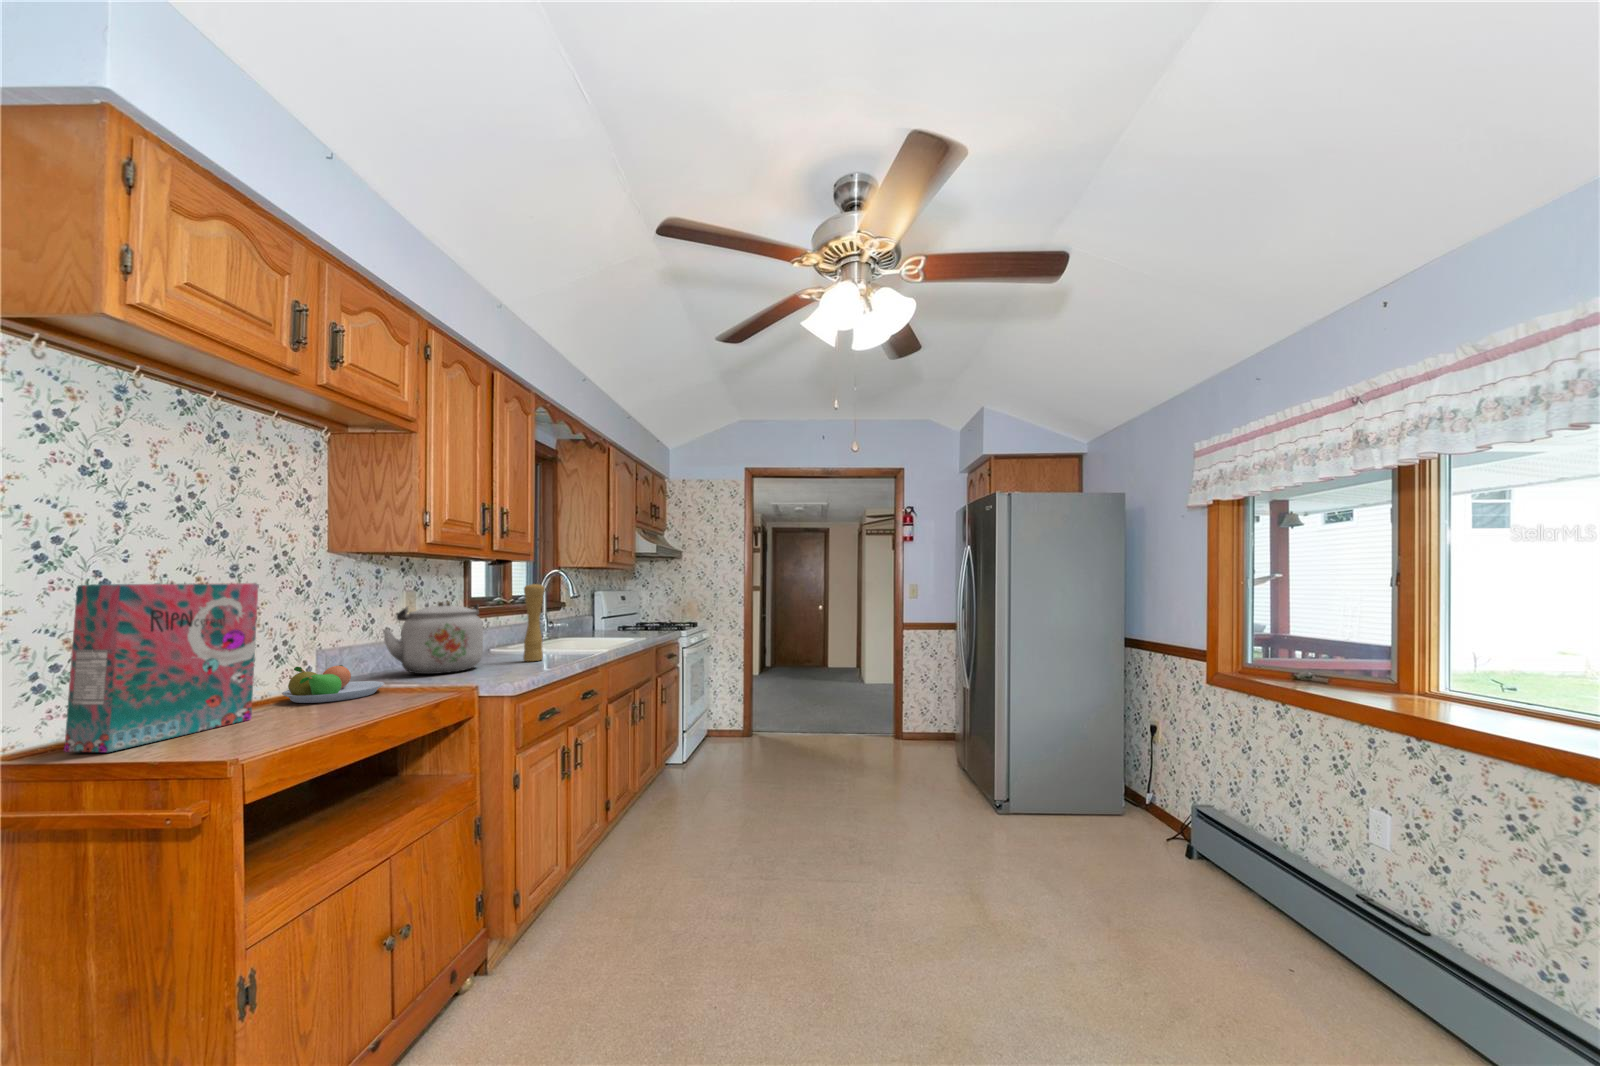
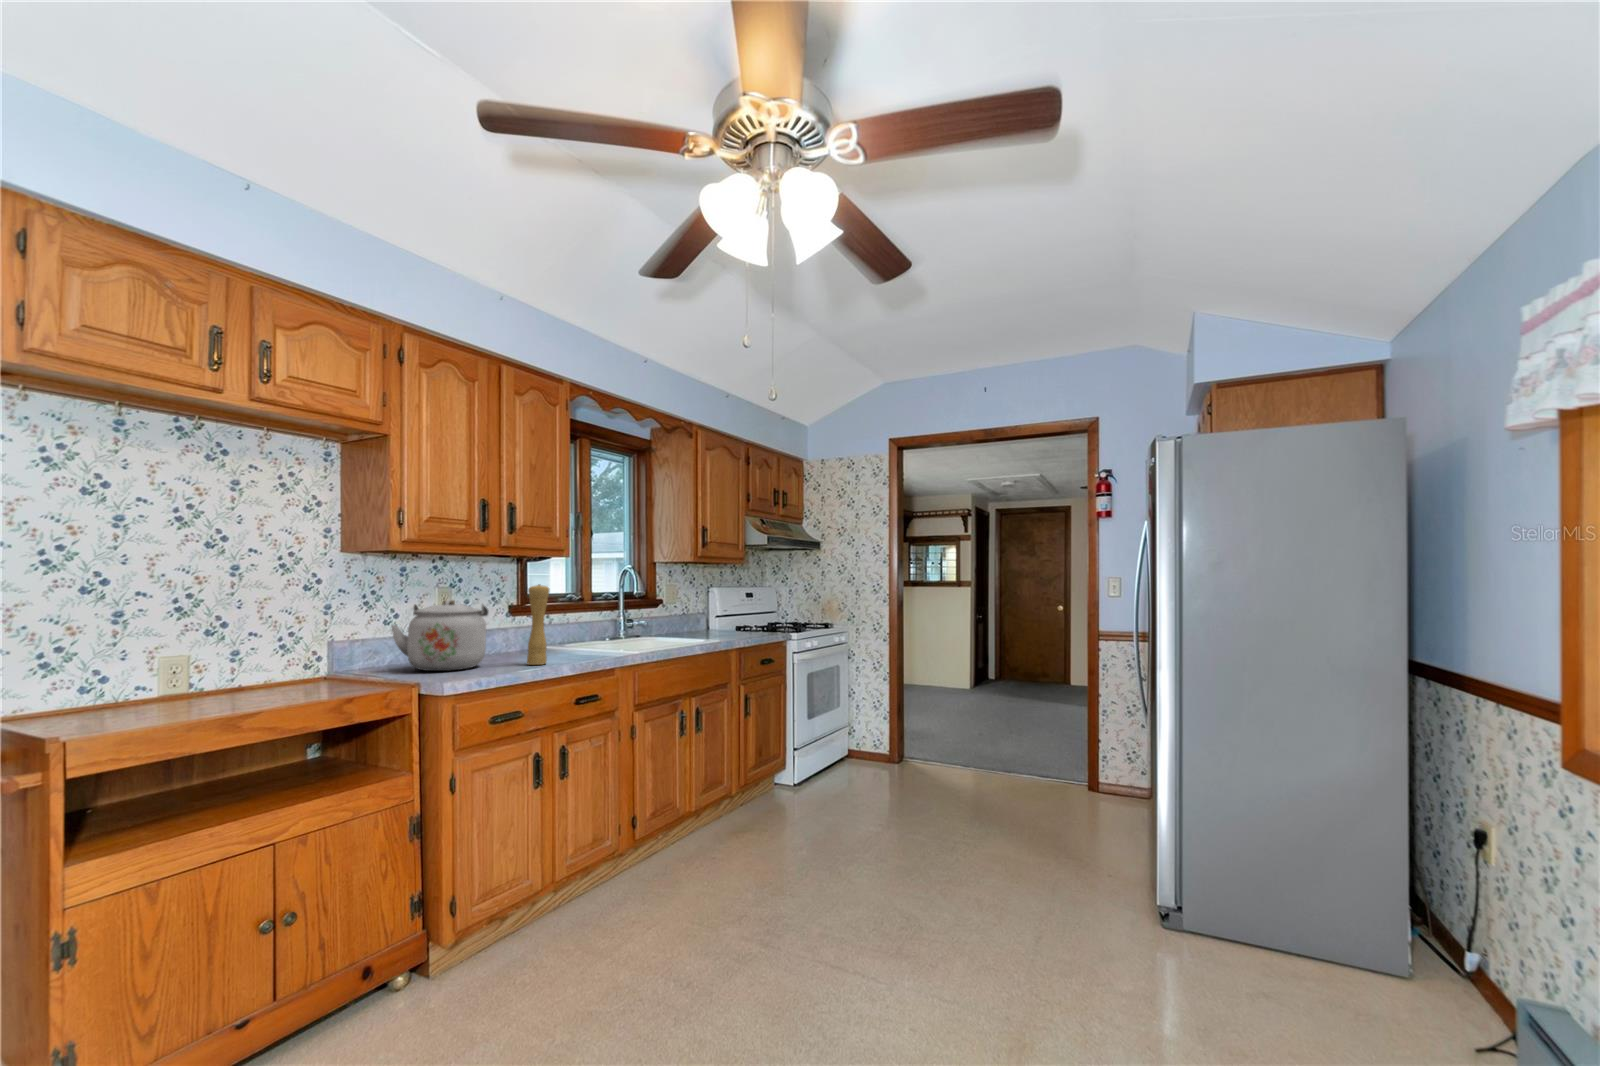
cereal box: present [64,583,258,752] -> none [42,584,208,722]
fruit bowl: present [282,665,384,703] -> none [260,658,353,692]

